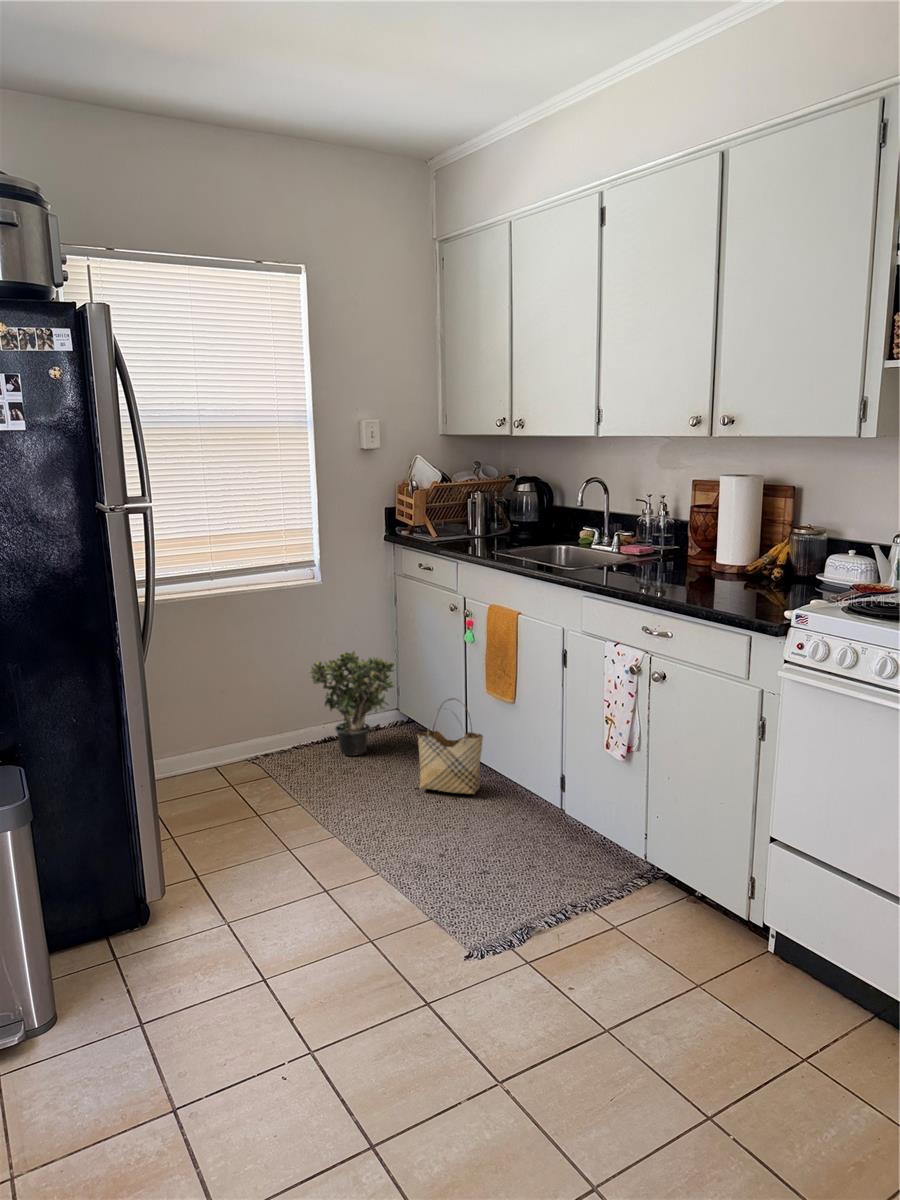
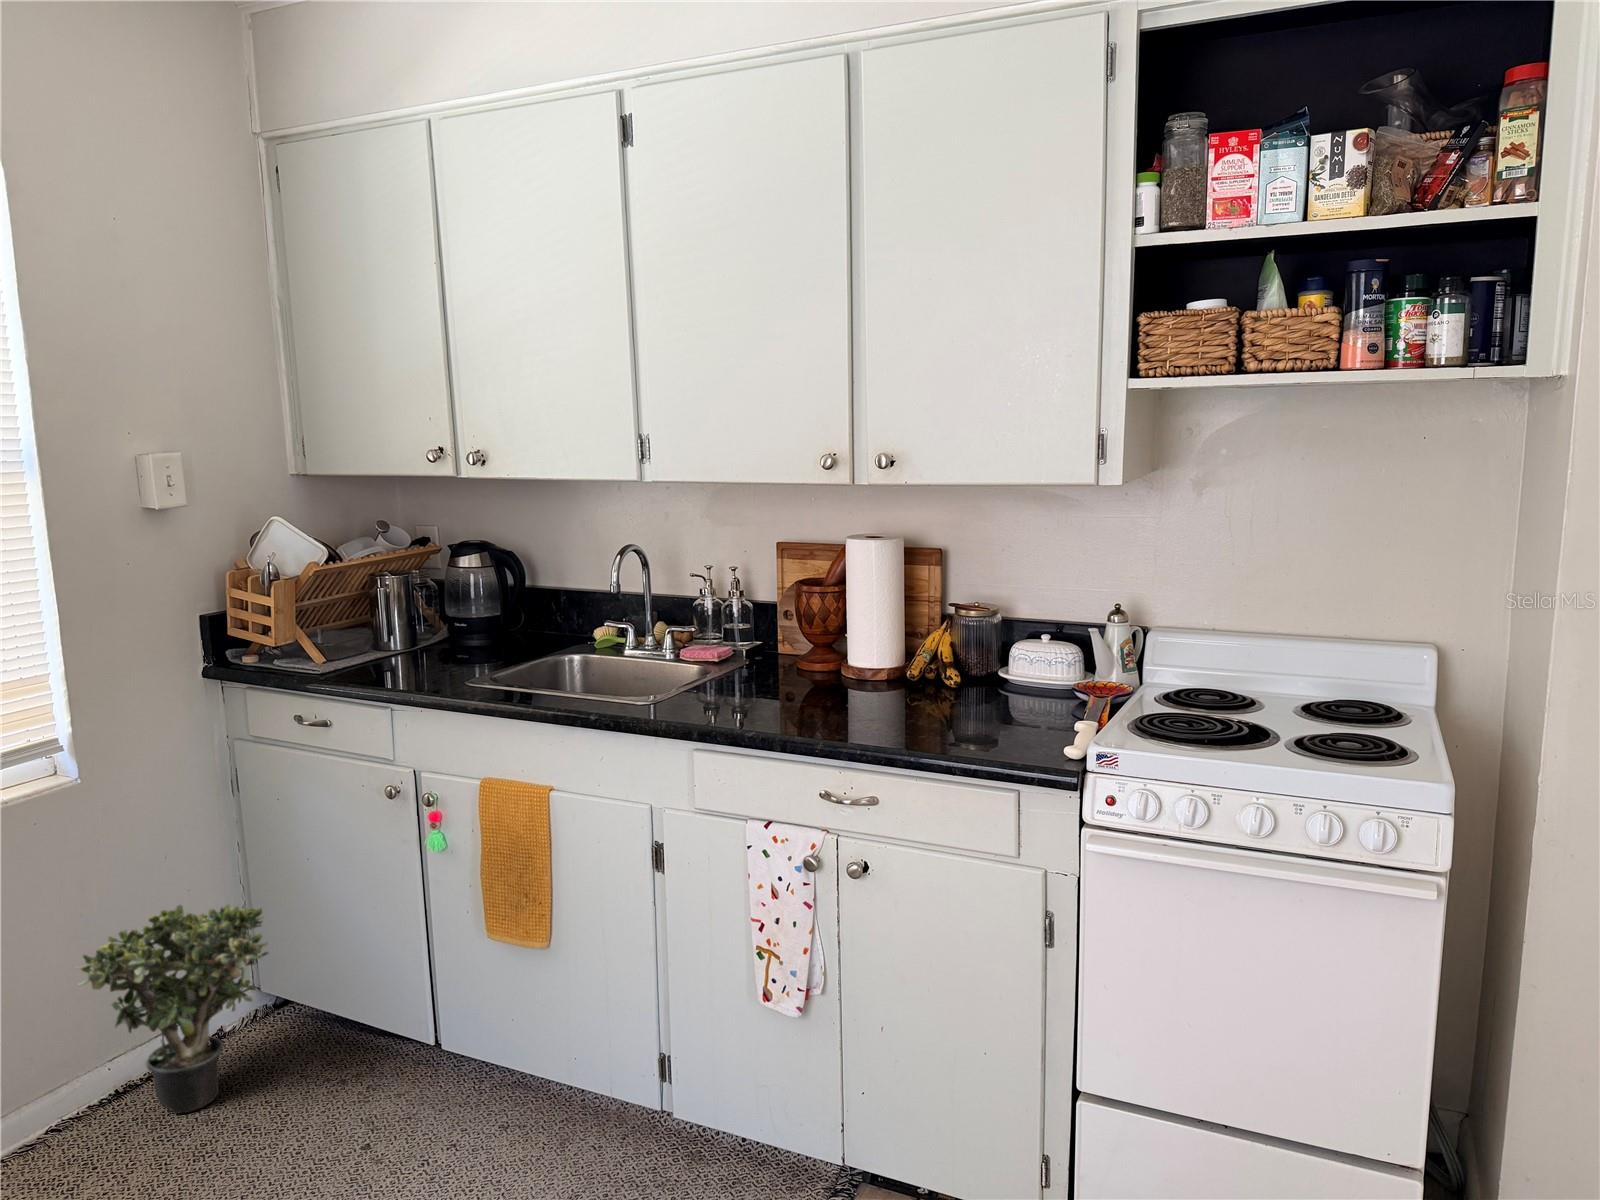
woven basket: present [417,698,483,794] -> none [357,957,487,1144]

